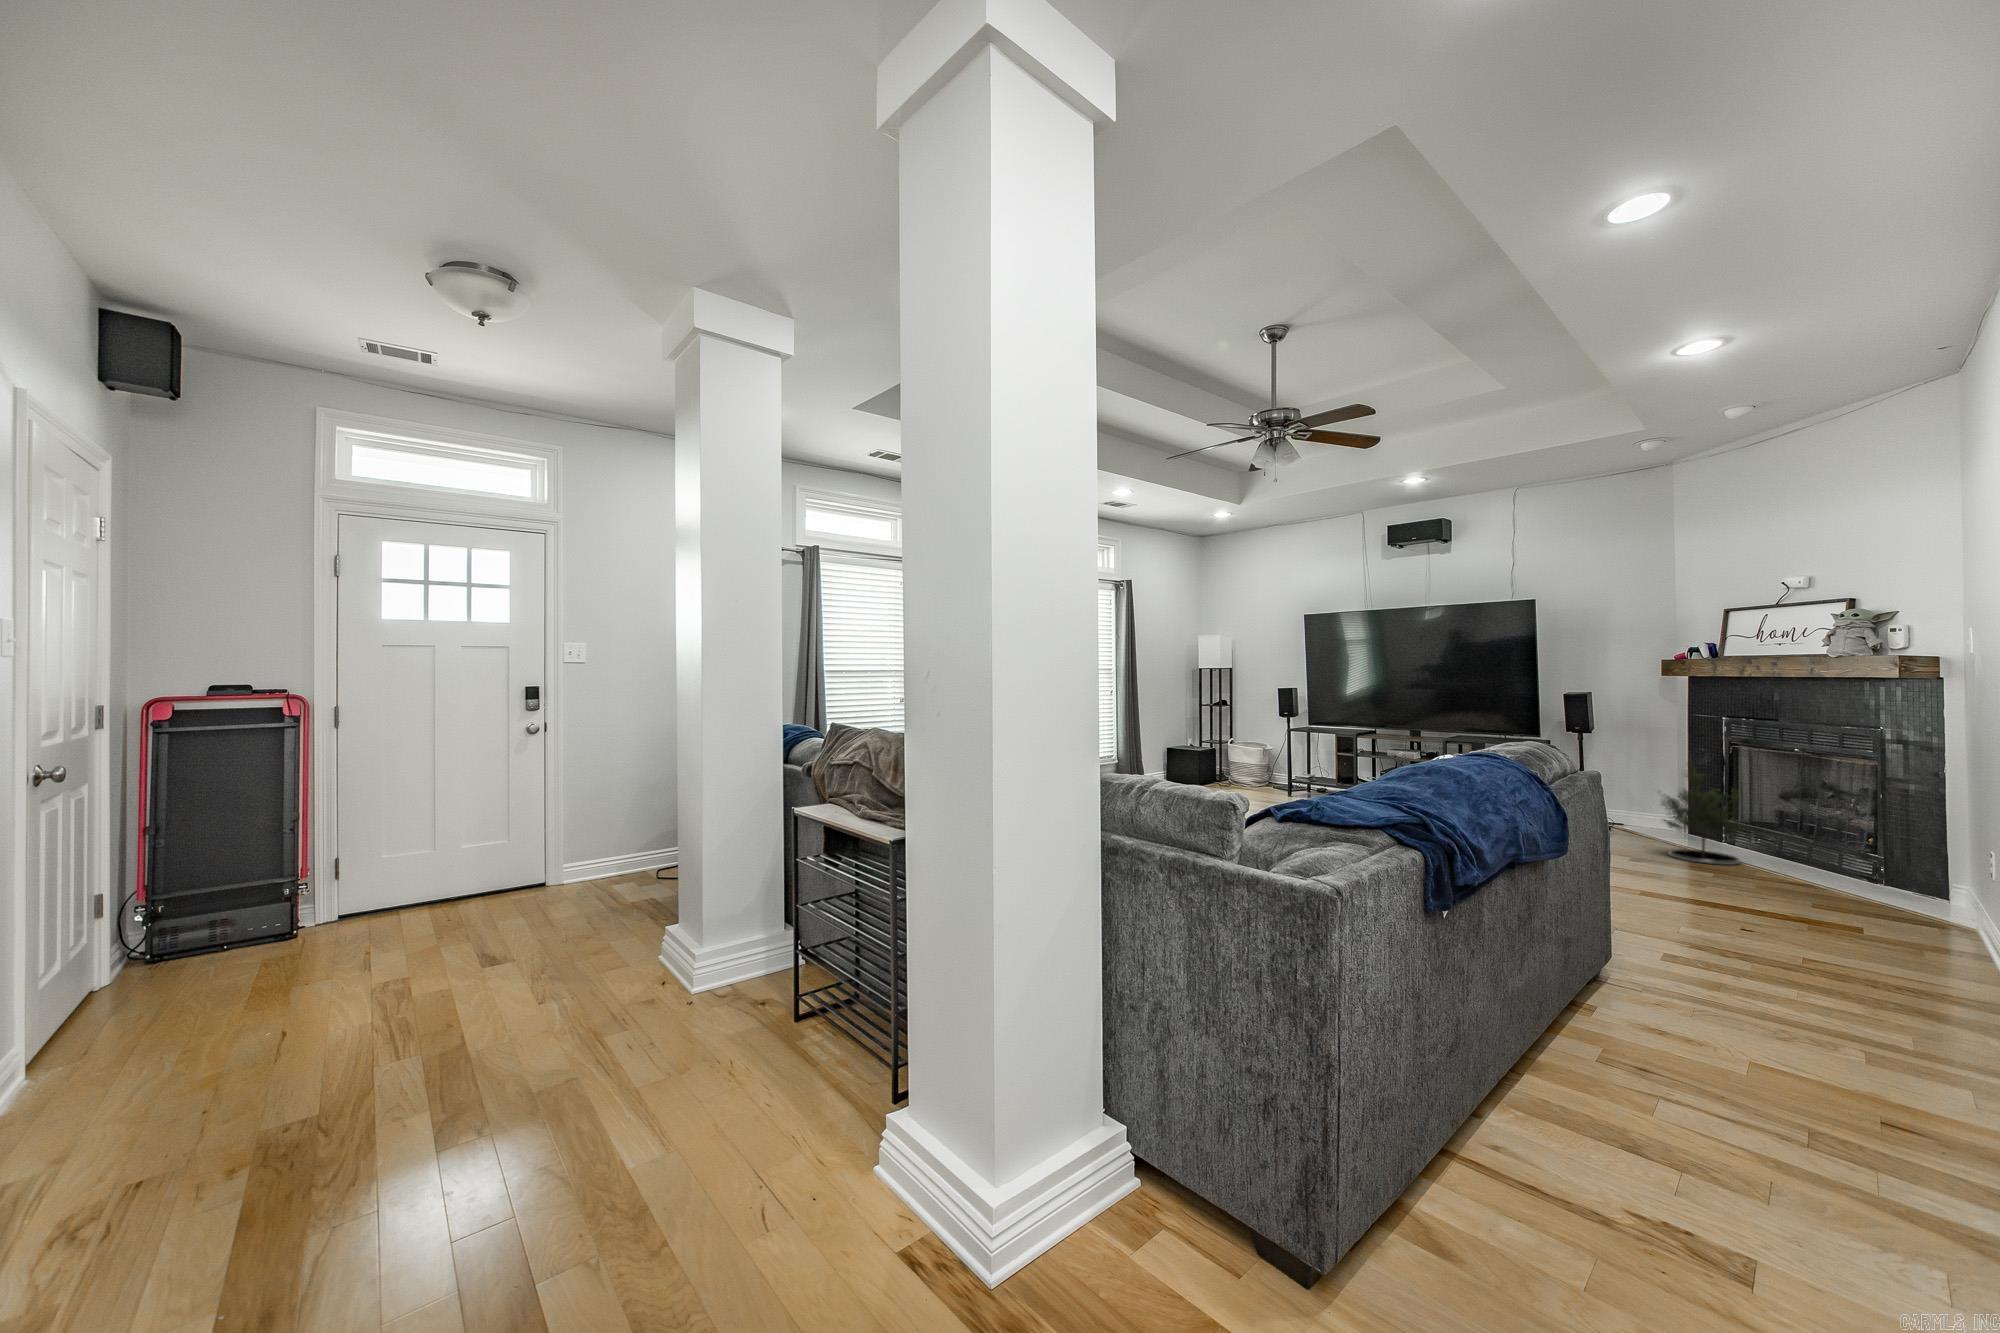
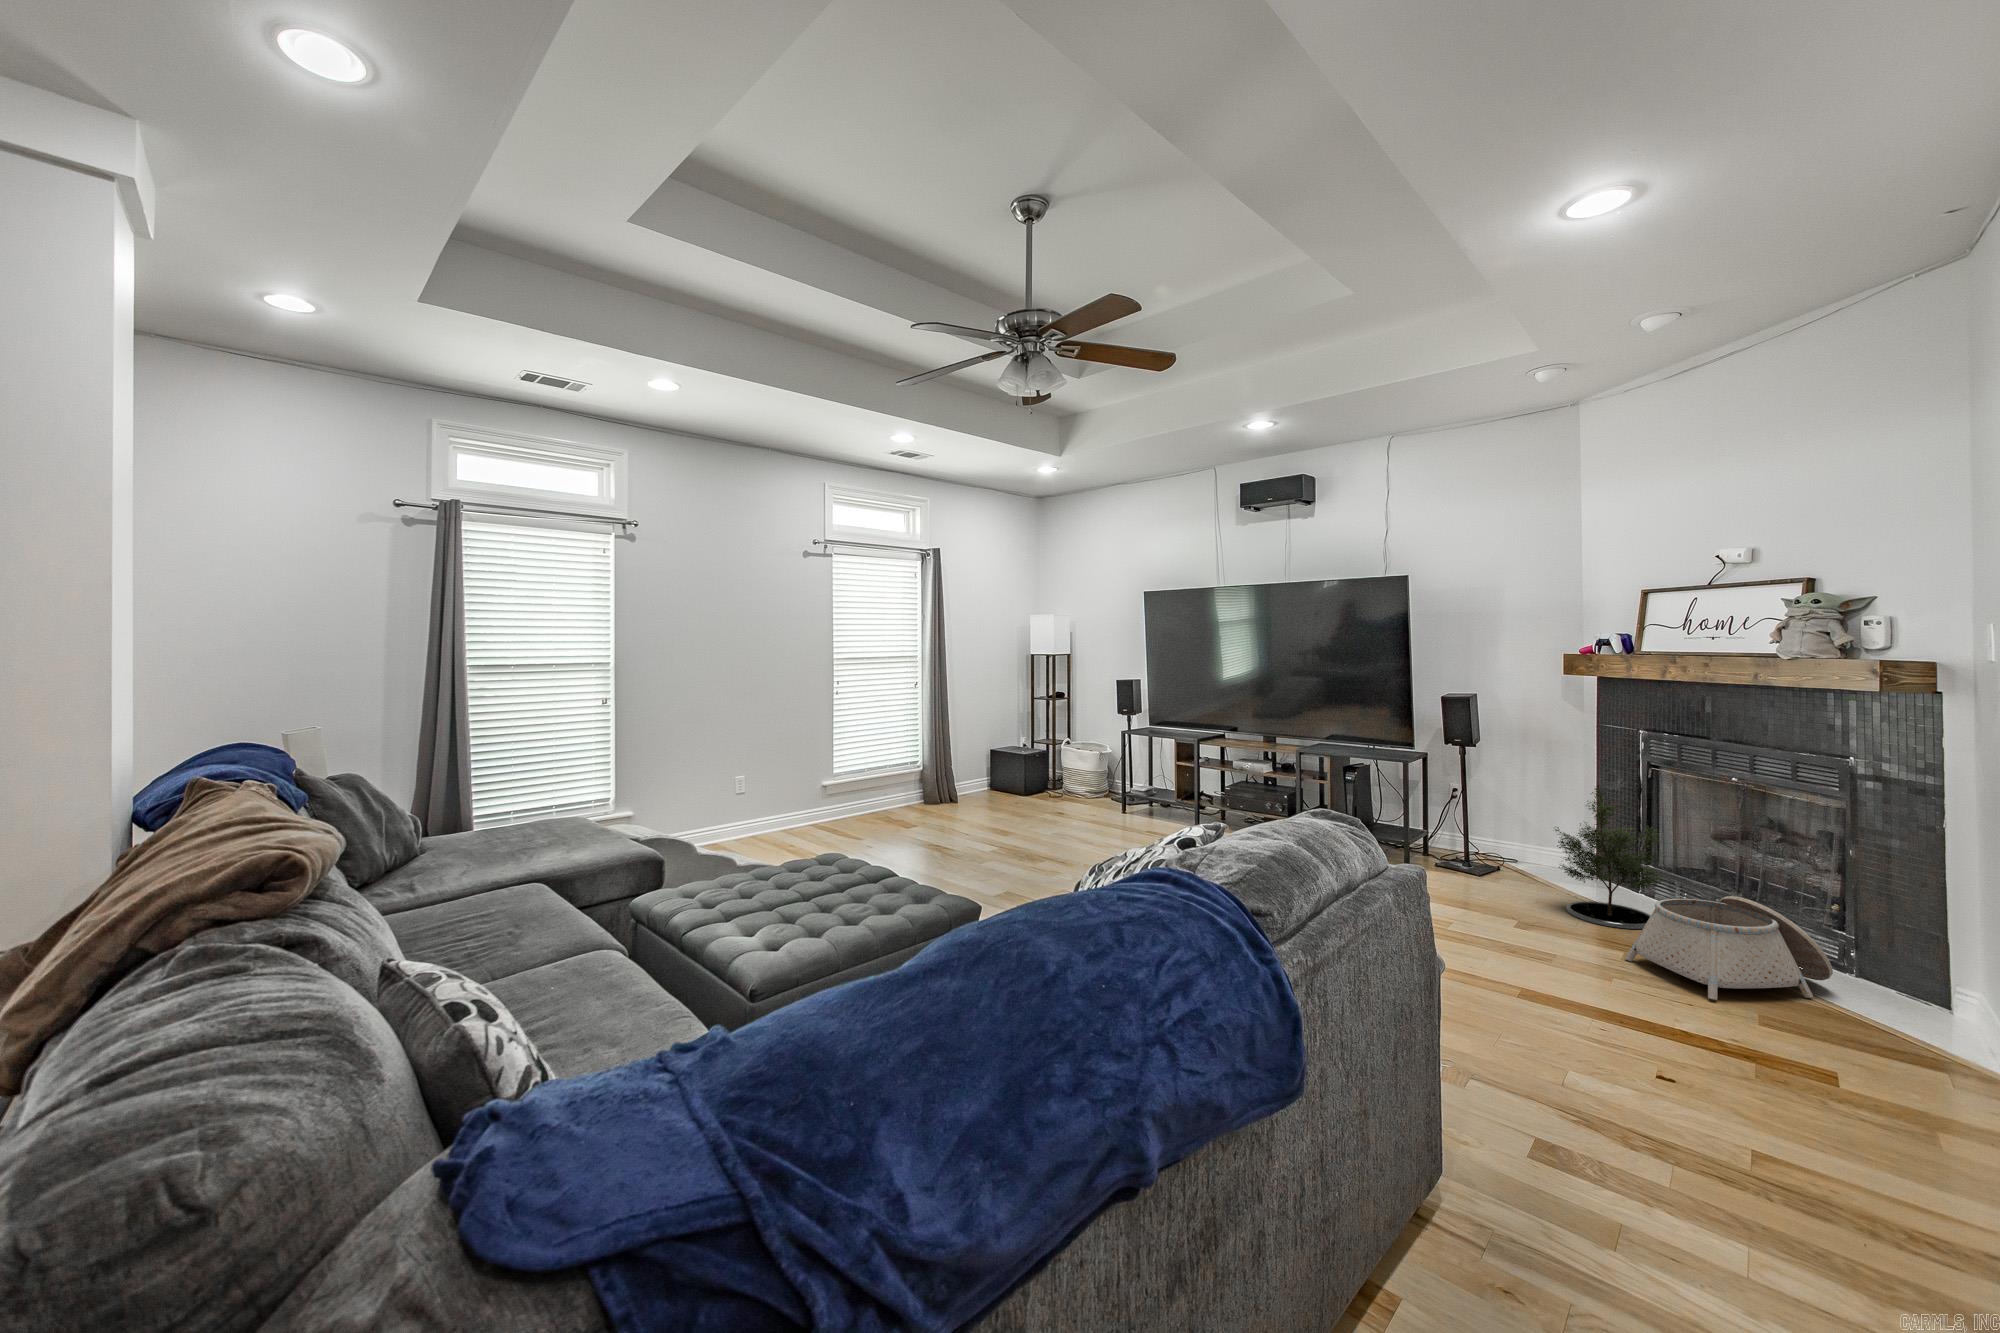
basket: none [1711,831,1869,898] -> present [1625,896,1833,1000]

